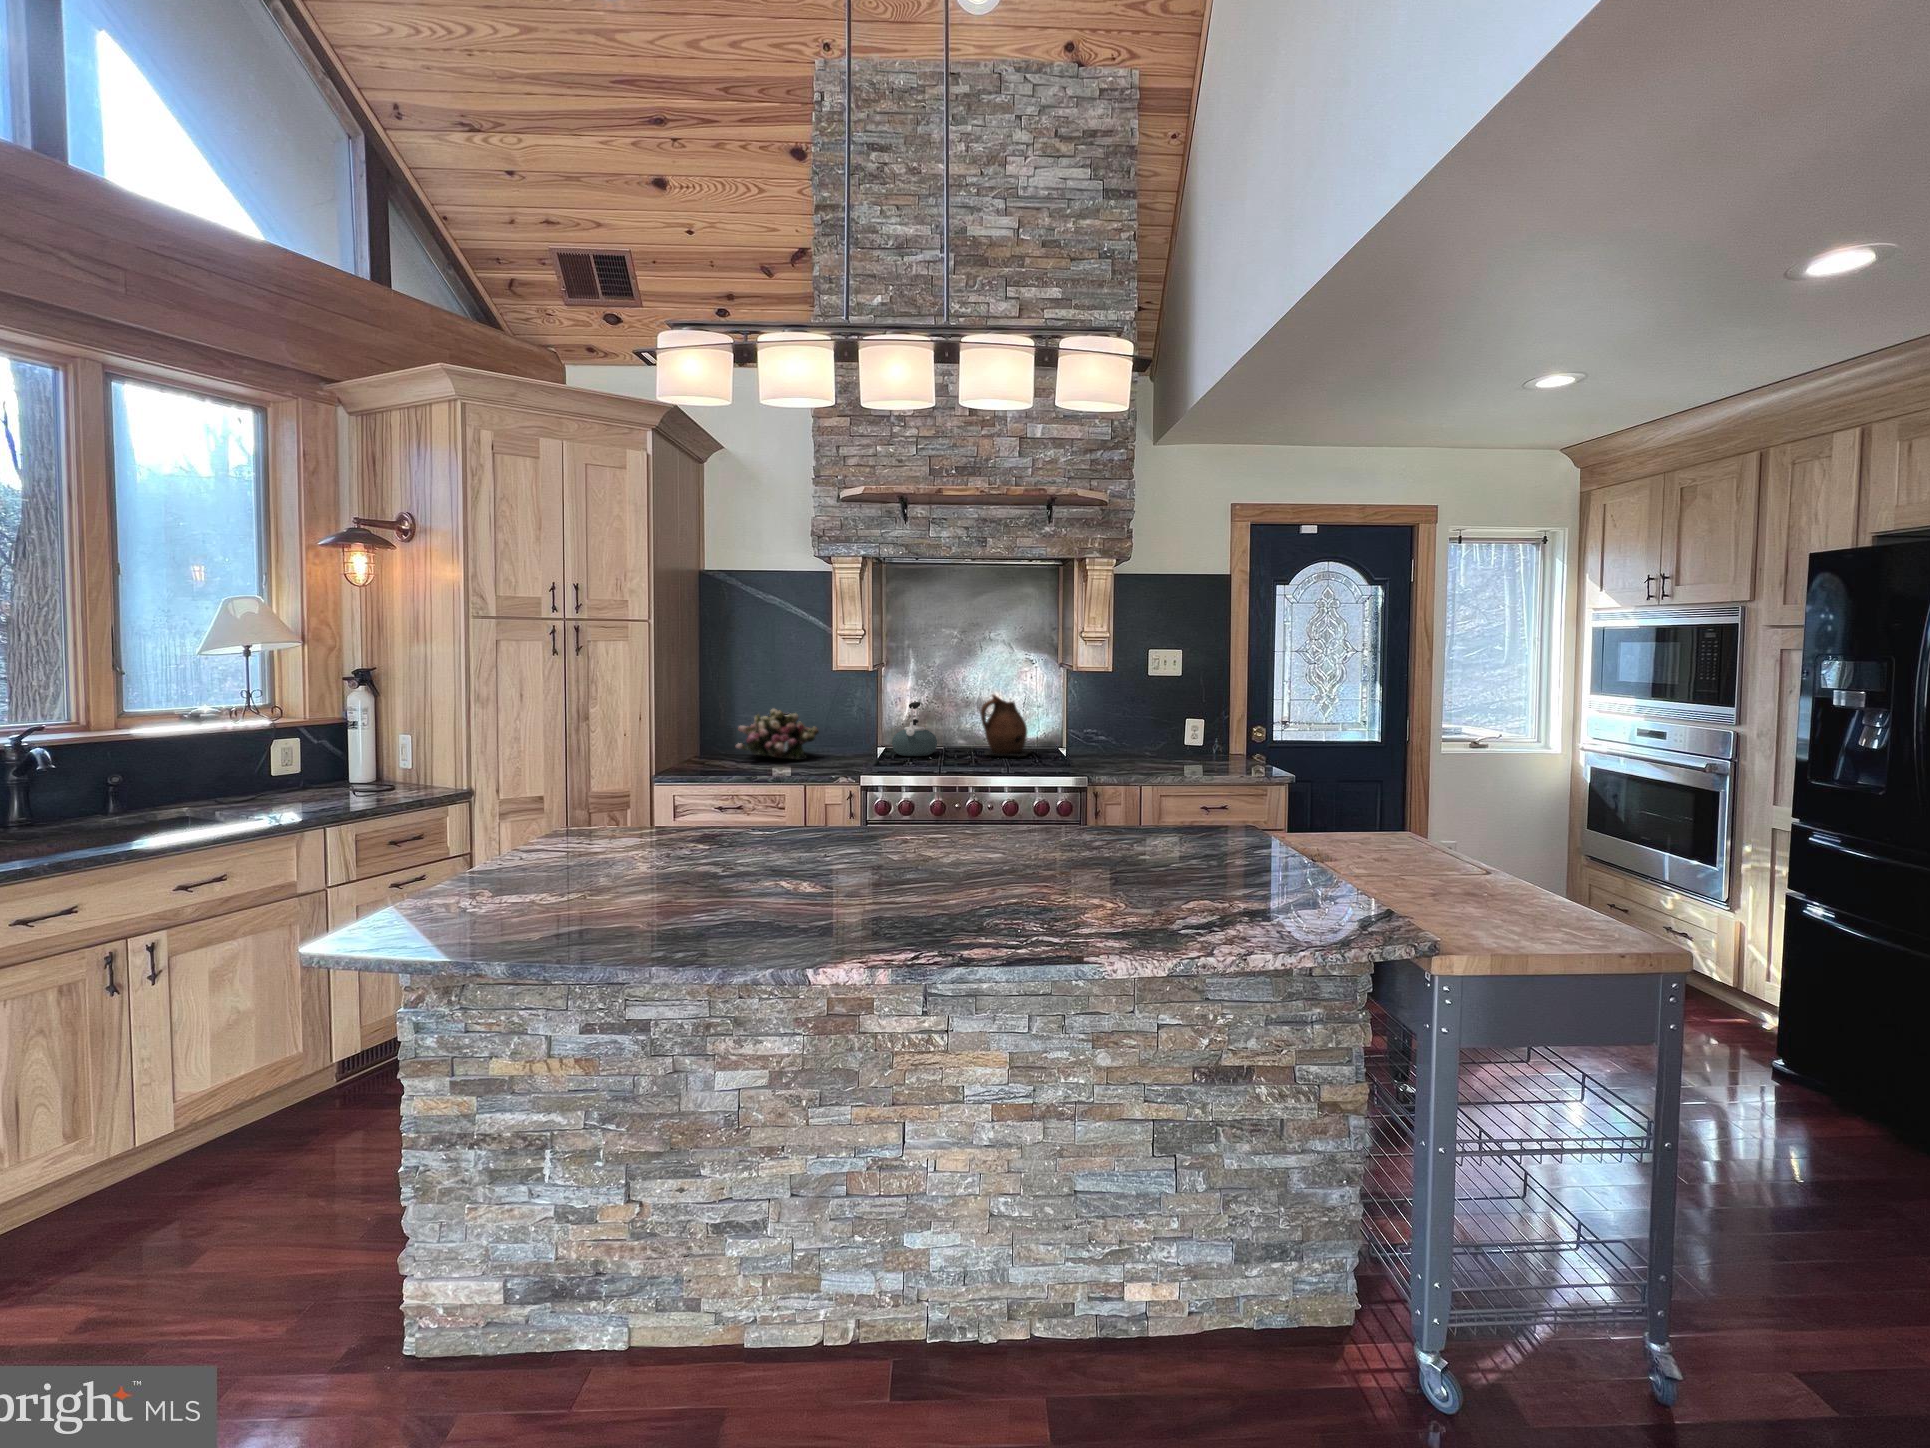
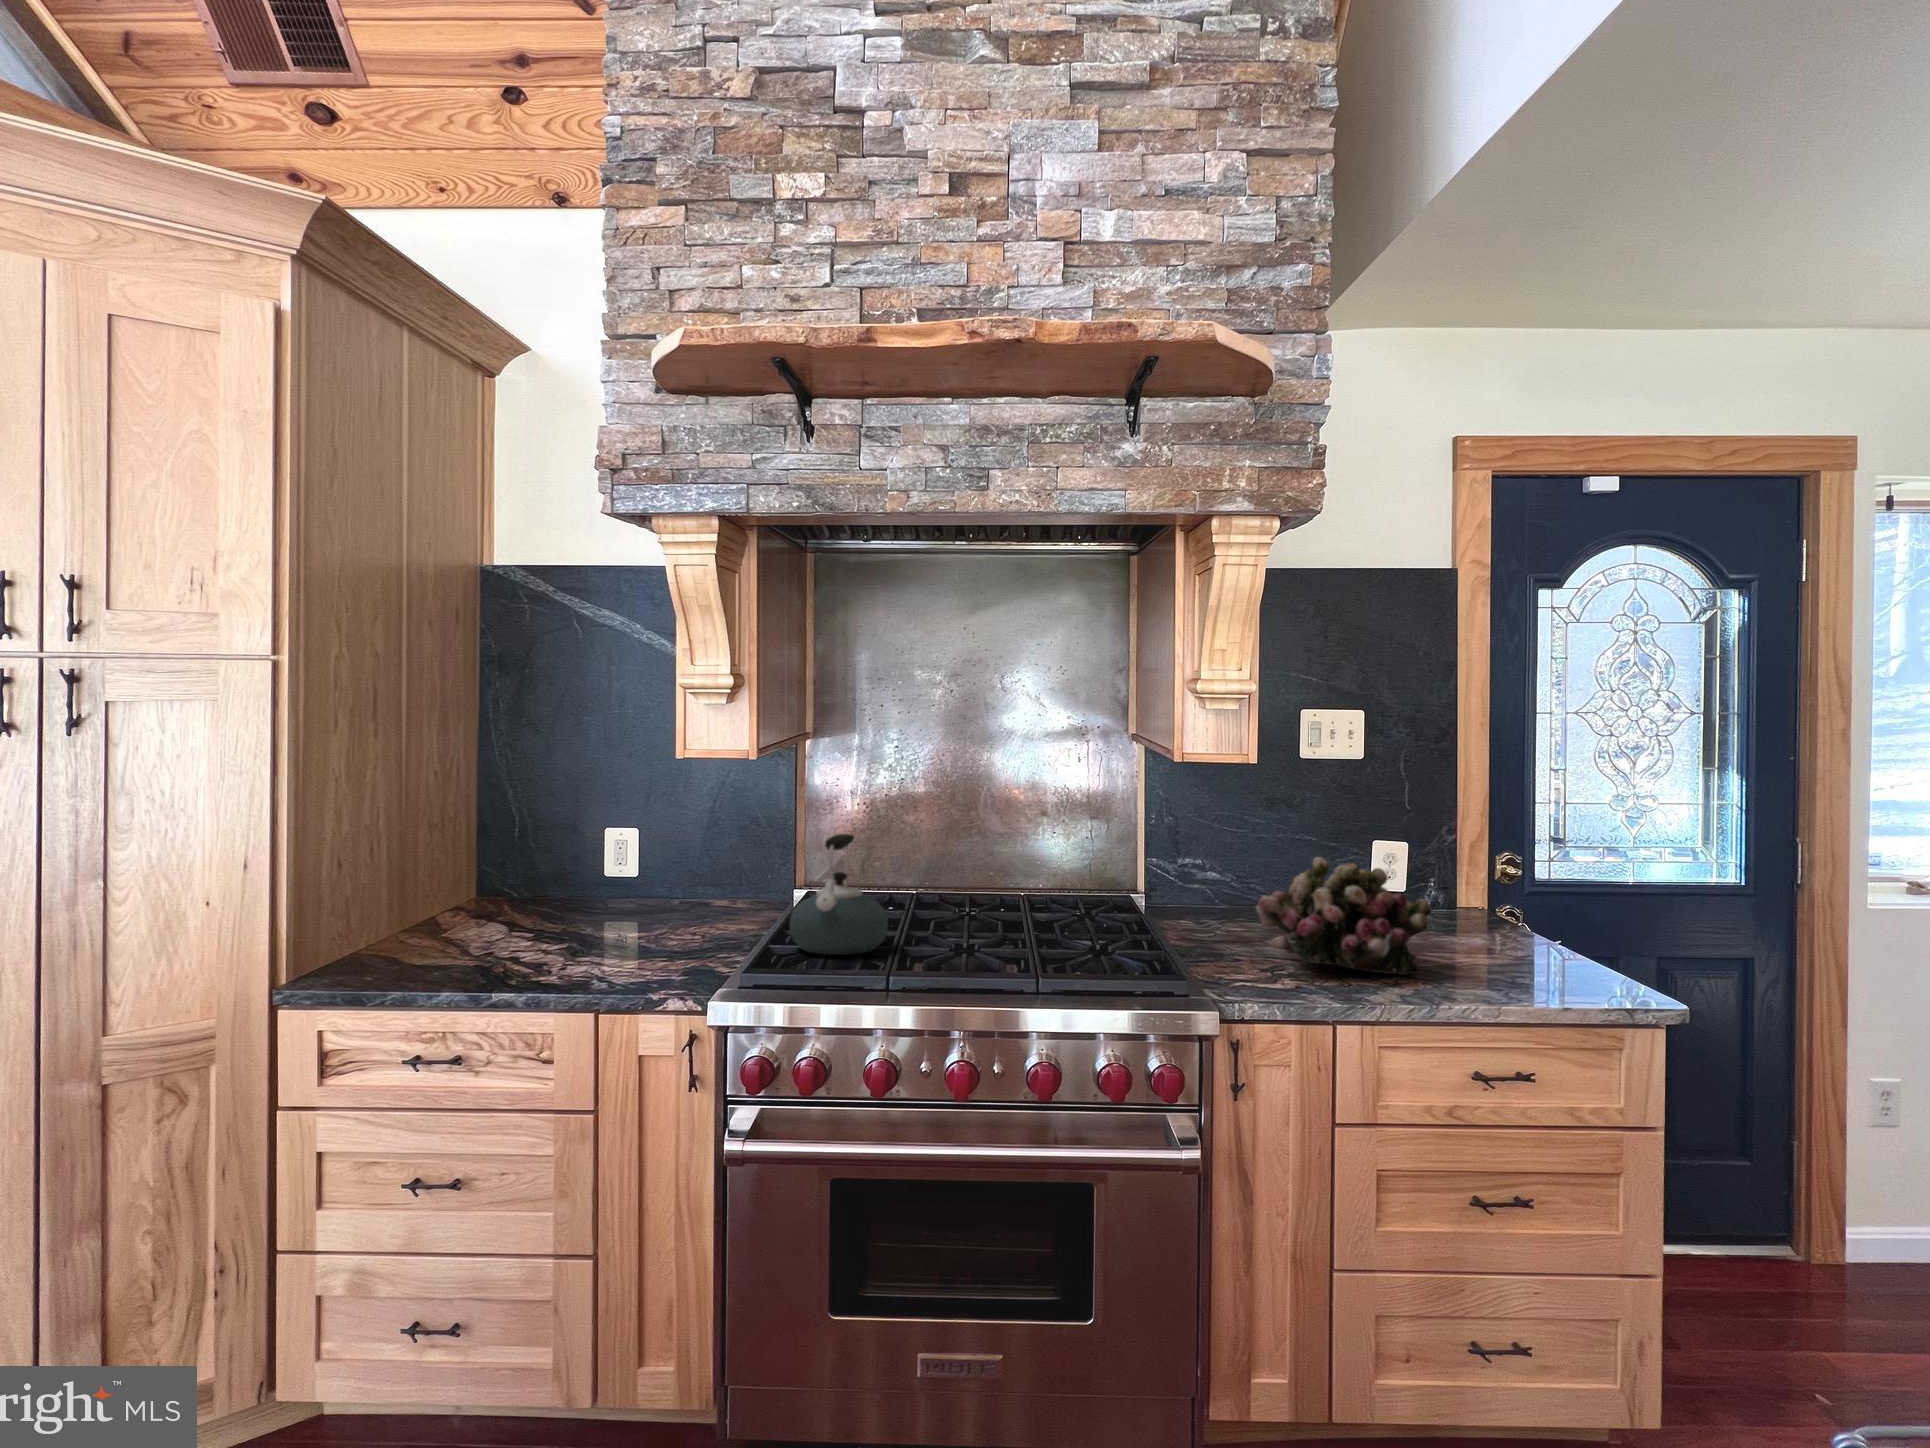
ceramic pitcher: present [981,694,1031,756] -> none [982,819,1099,962]
flower arrangement: present [736,709,819,760] -> present [1256,857,1431,975]

